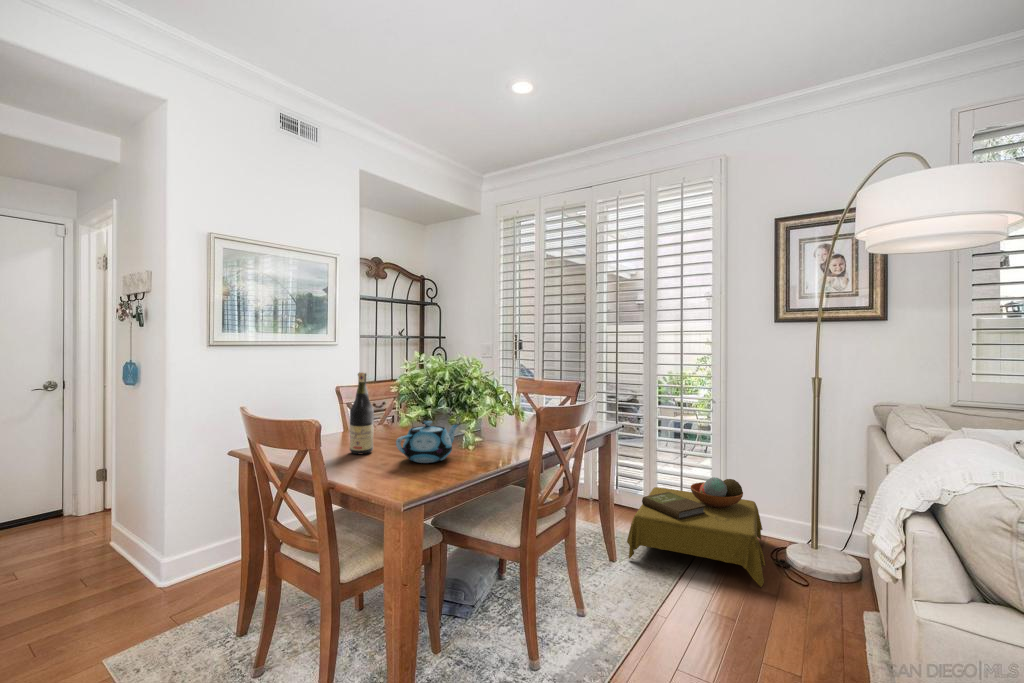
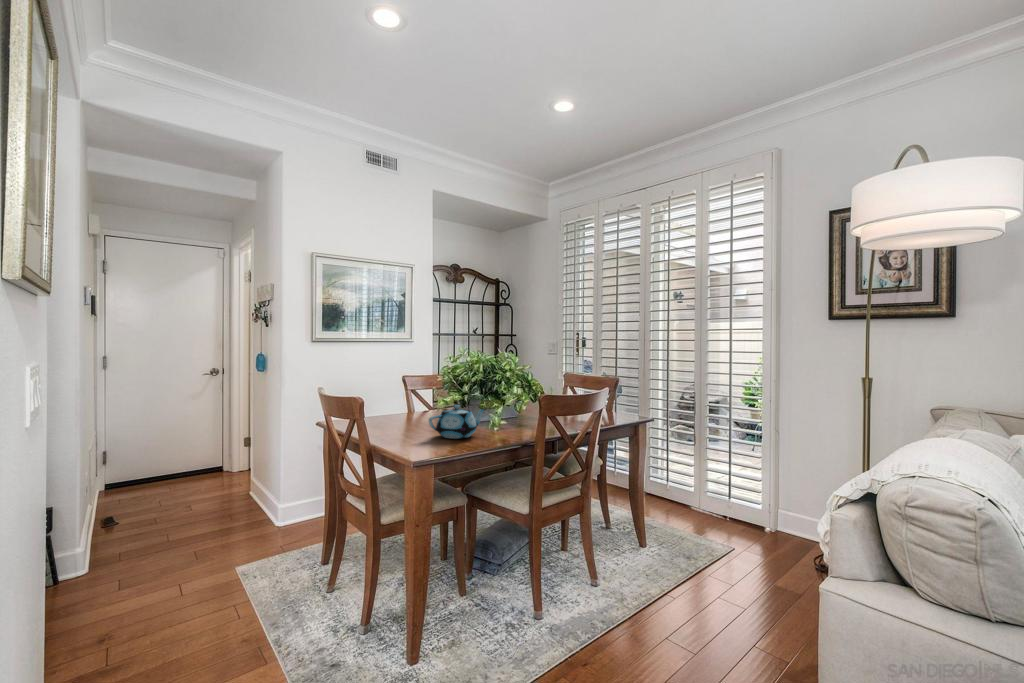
wine bottle: present [350,372,374,454] -> none [400,364,420,430]
side table: present [627,477,765,587] -> none [660,475,811,583]

